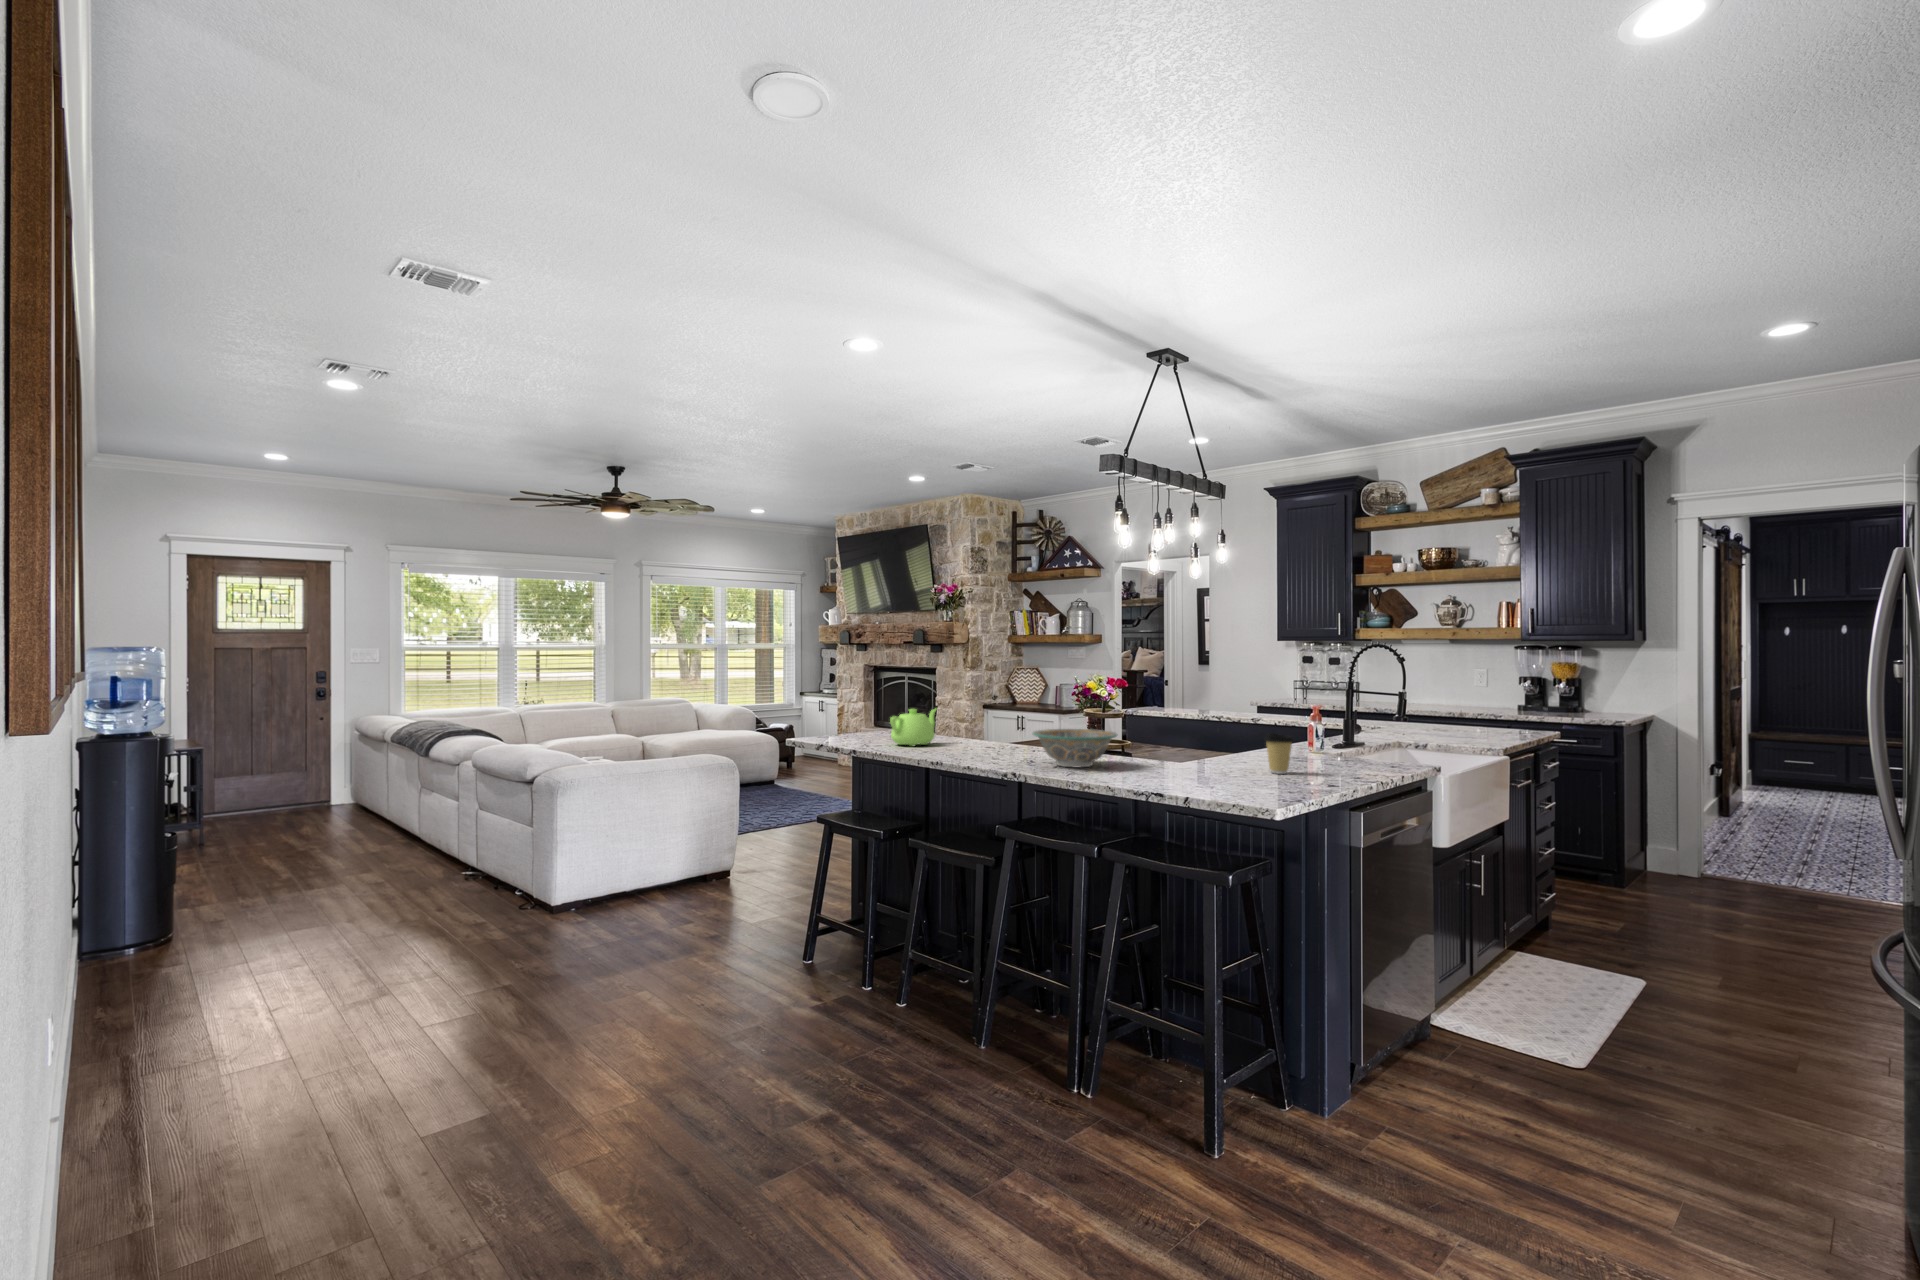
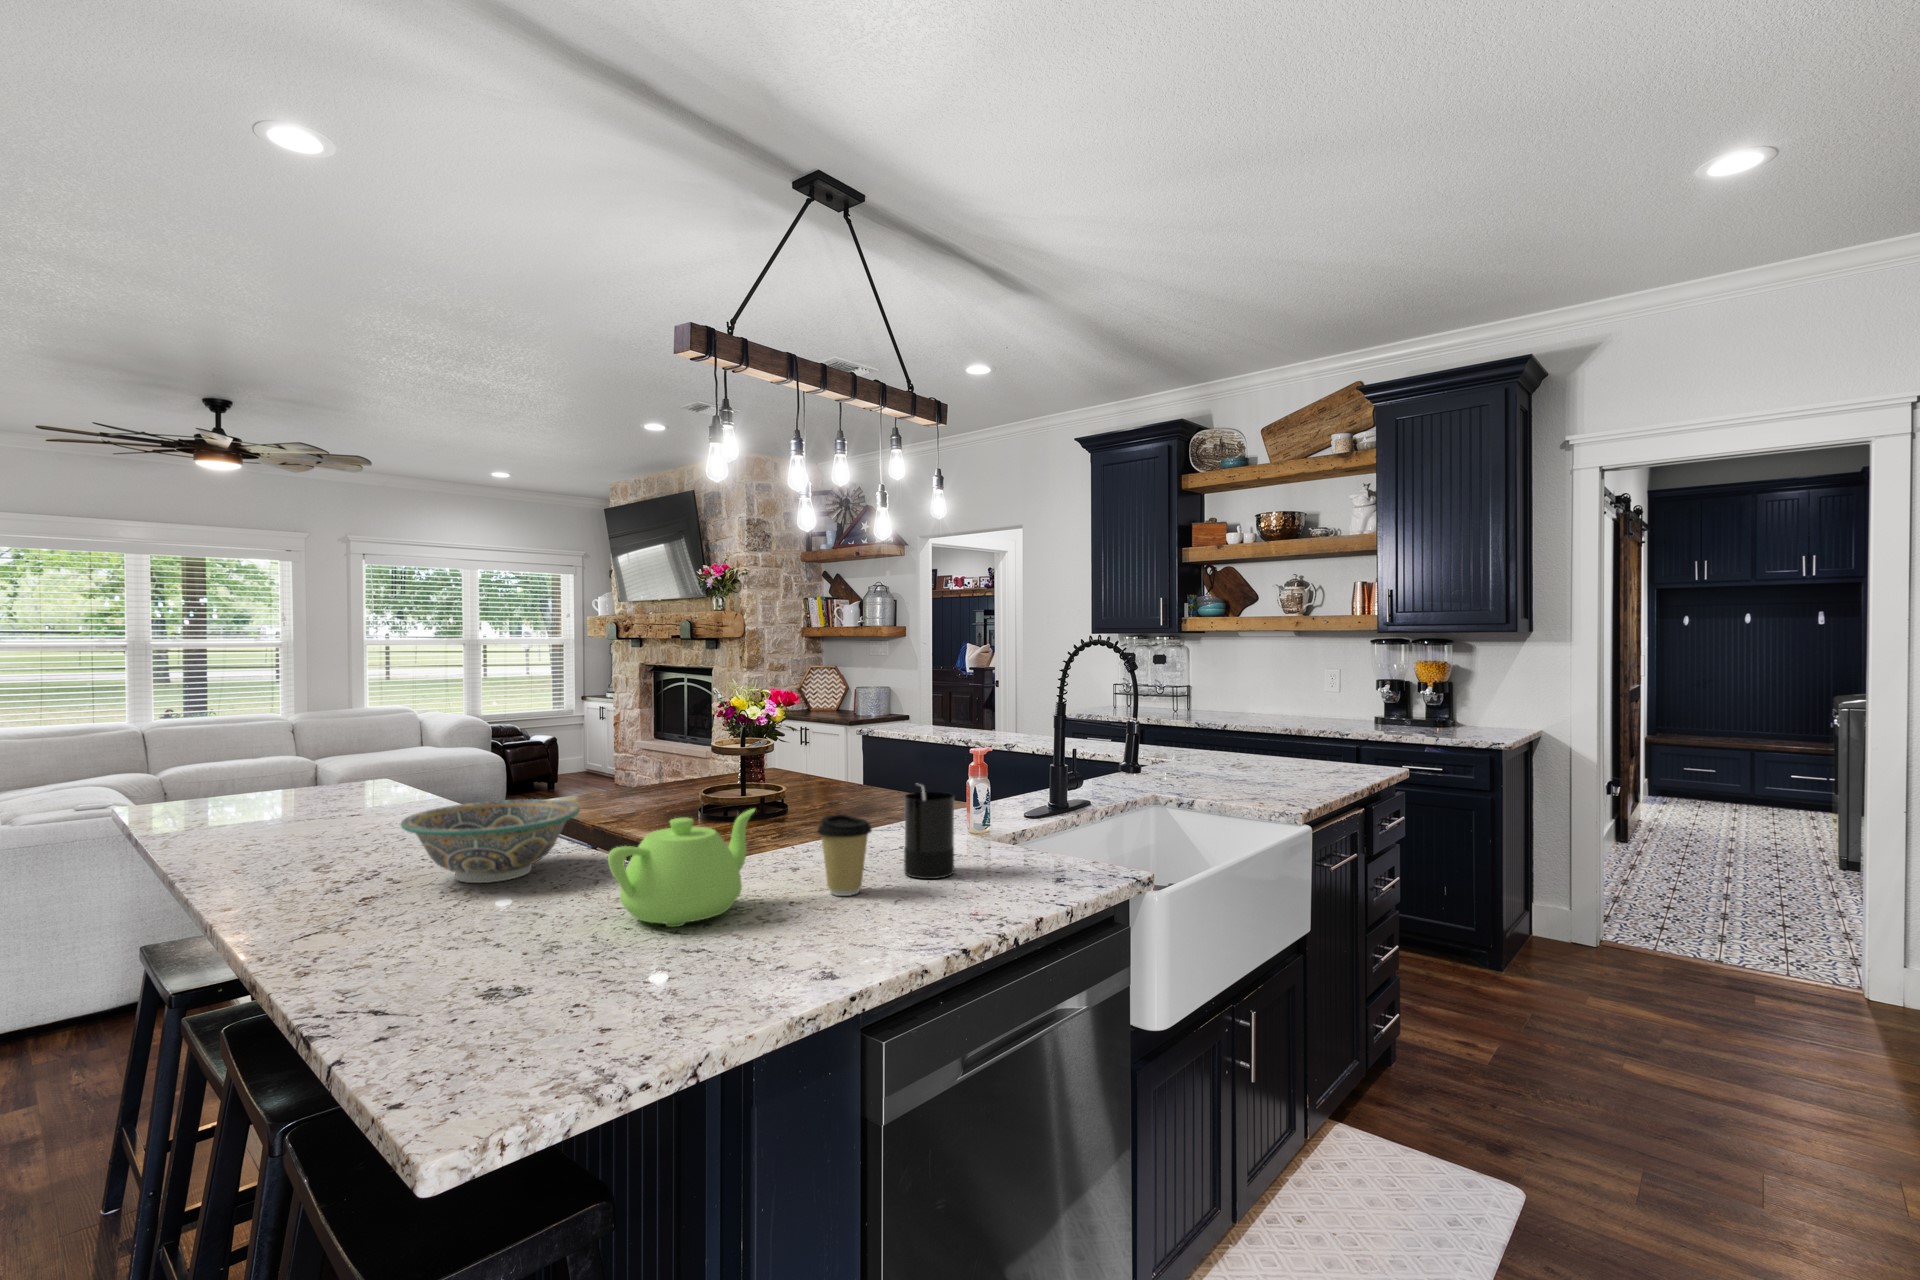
teapot: present [890,709,936,746] -> present [608,808,755,927]
candle: none [1296,721,1325,770] -> present [904,785,954,879]

